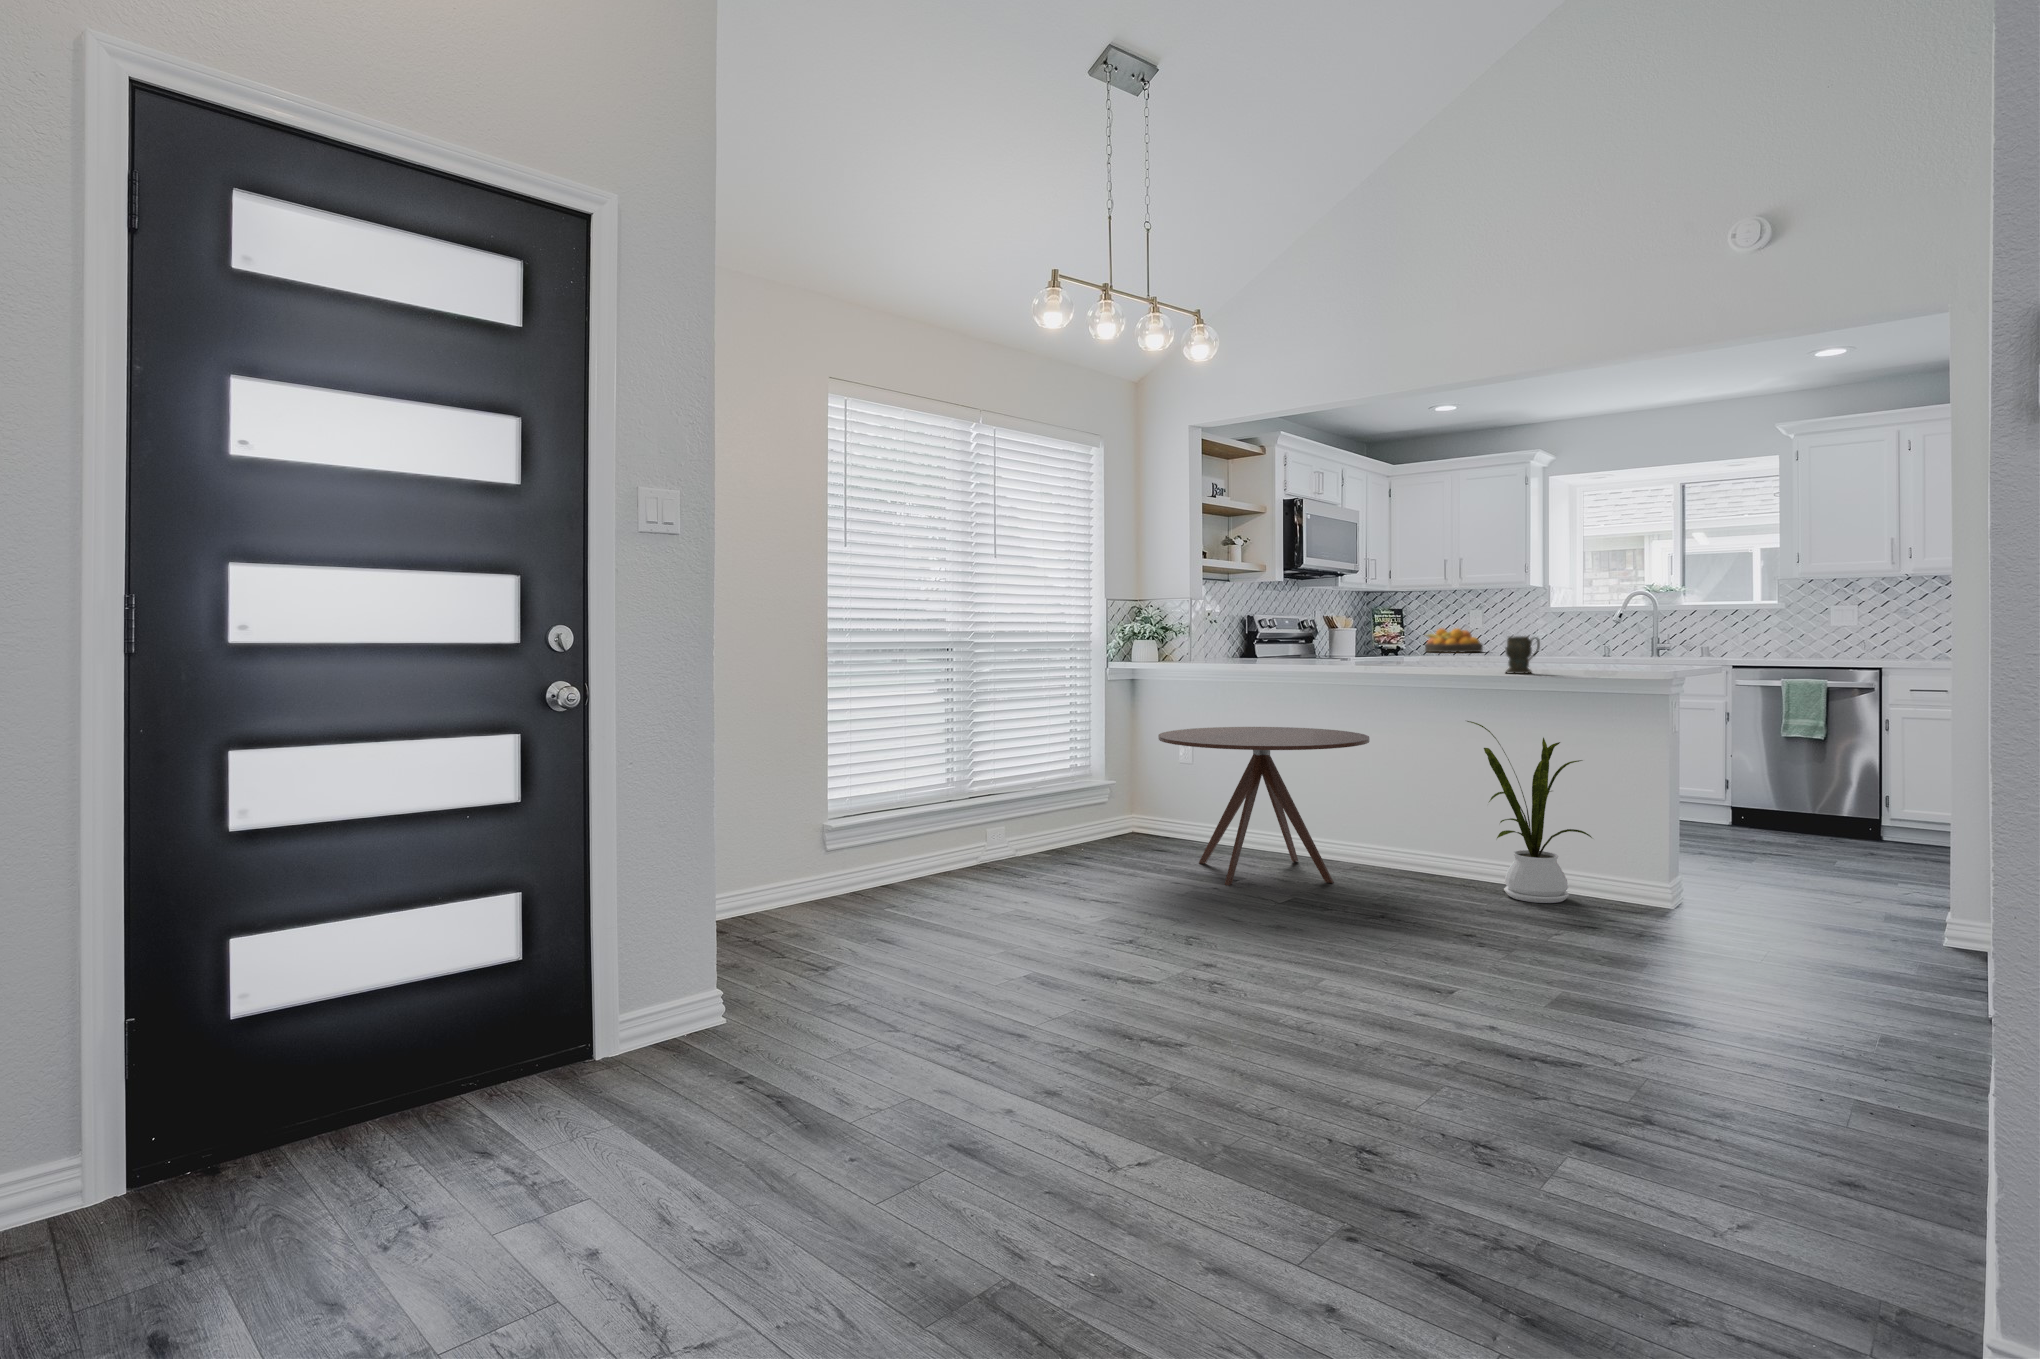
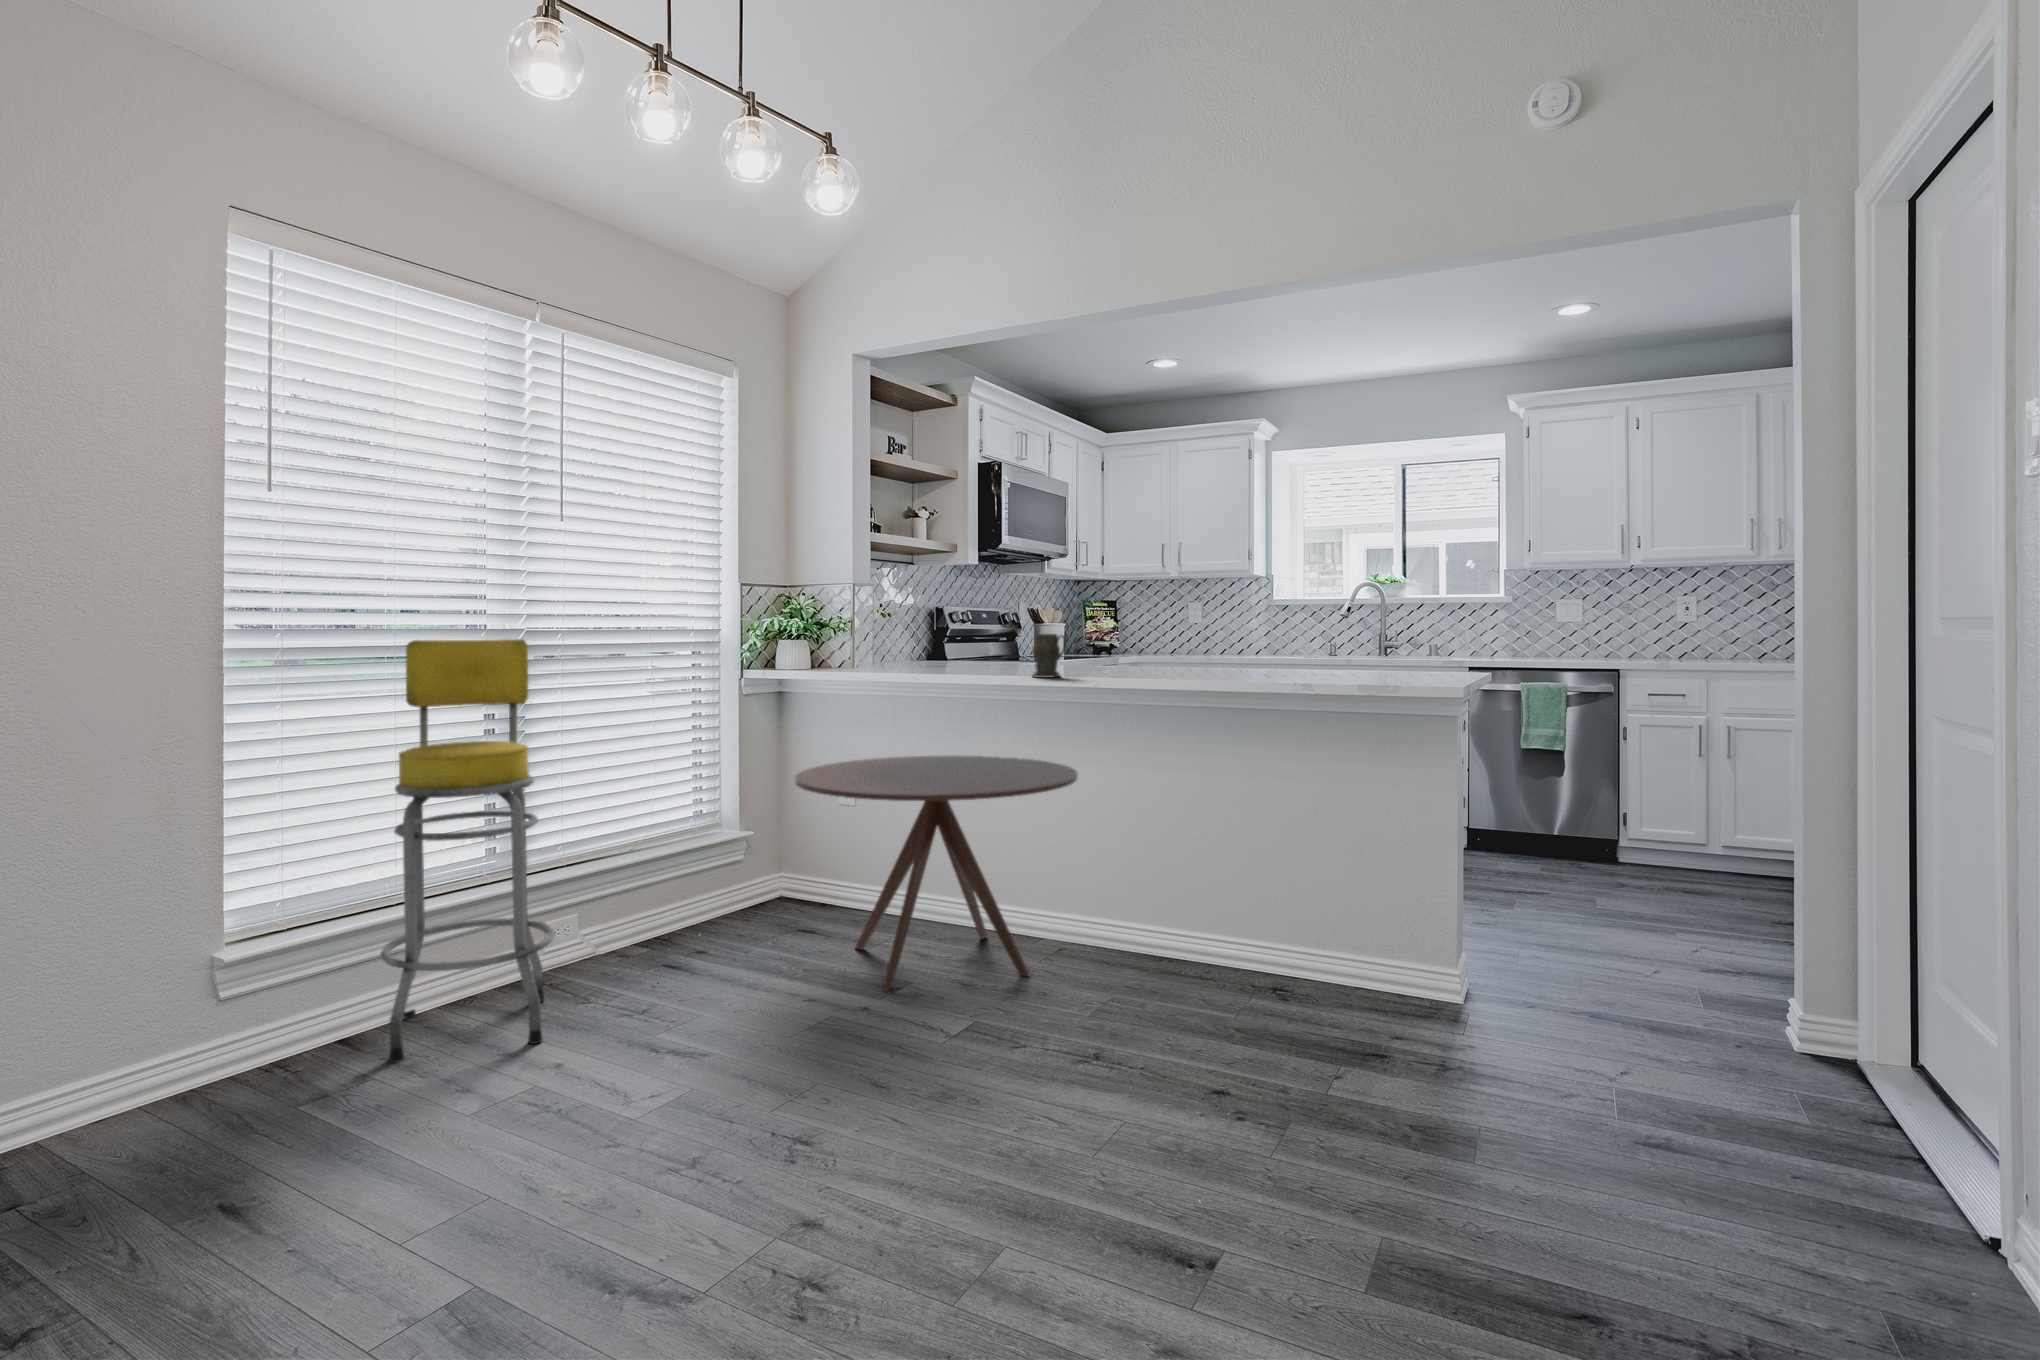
fruit bowl: present [1425,628,1483,653] -> none [1139,623,1203,651]
mug: present [1506,636,1540,674] -> present [1033,634,1066,678]
bar stool: none [907,638,1009,900] -> present [380,639,555,1063]
house plant: present [1467,721,1592,903] -> none [1196,749,1361,997]

